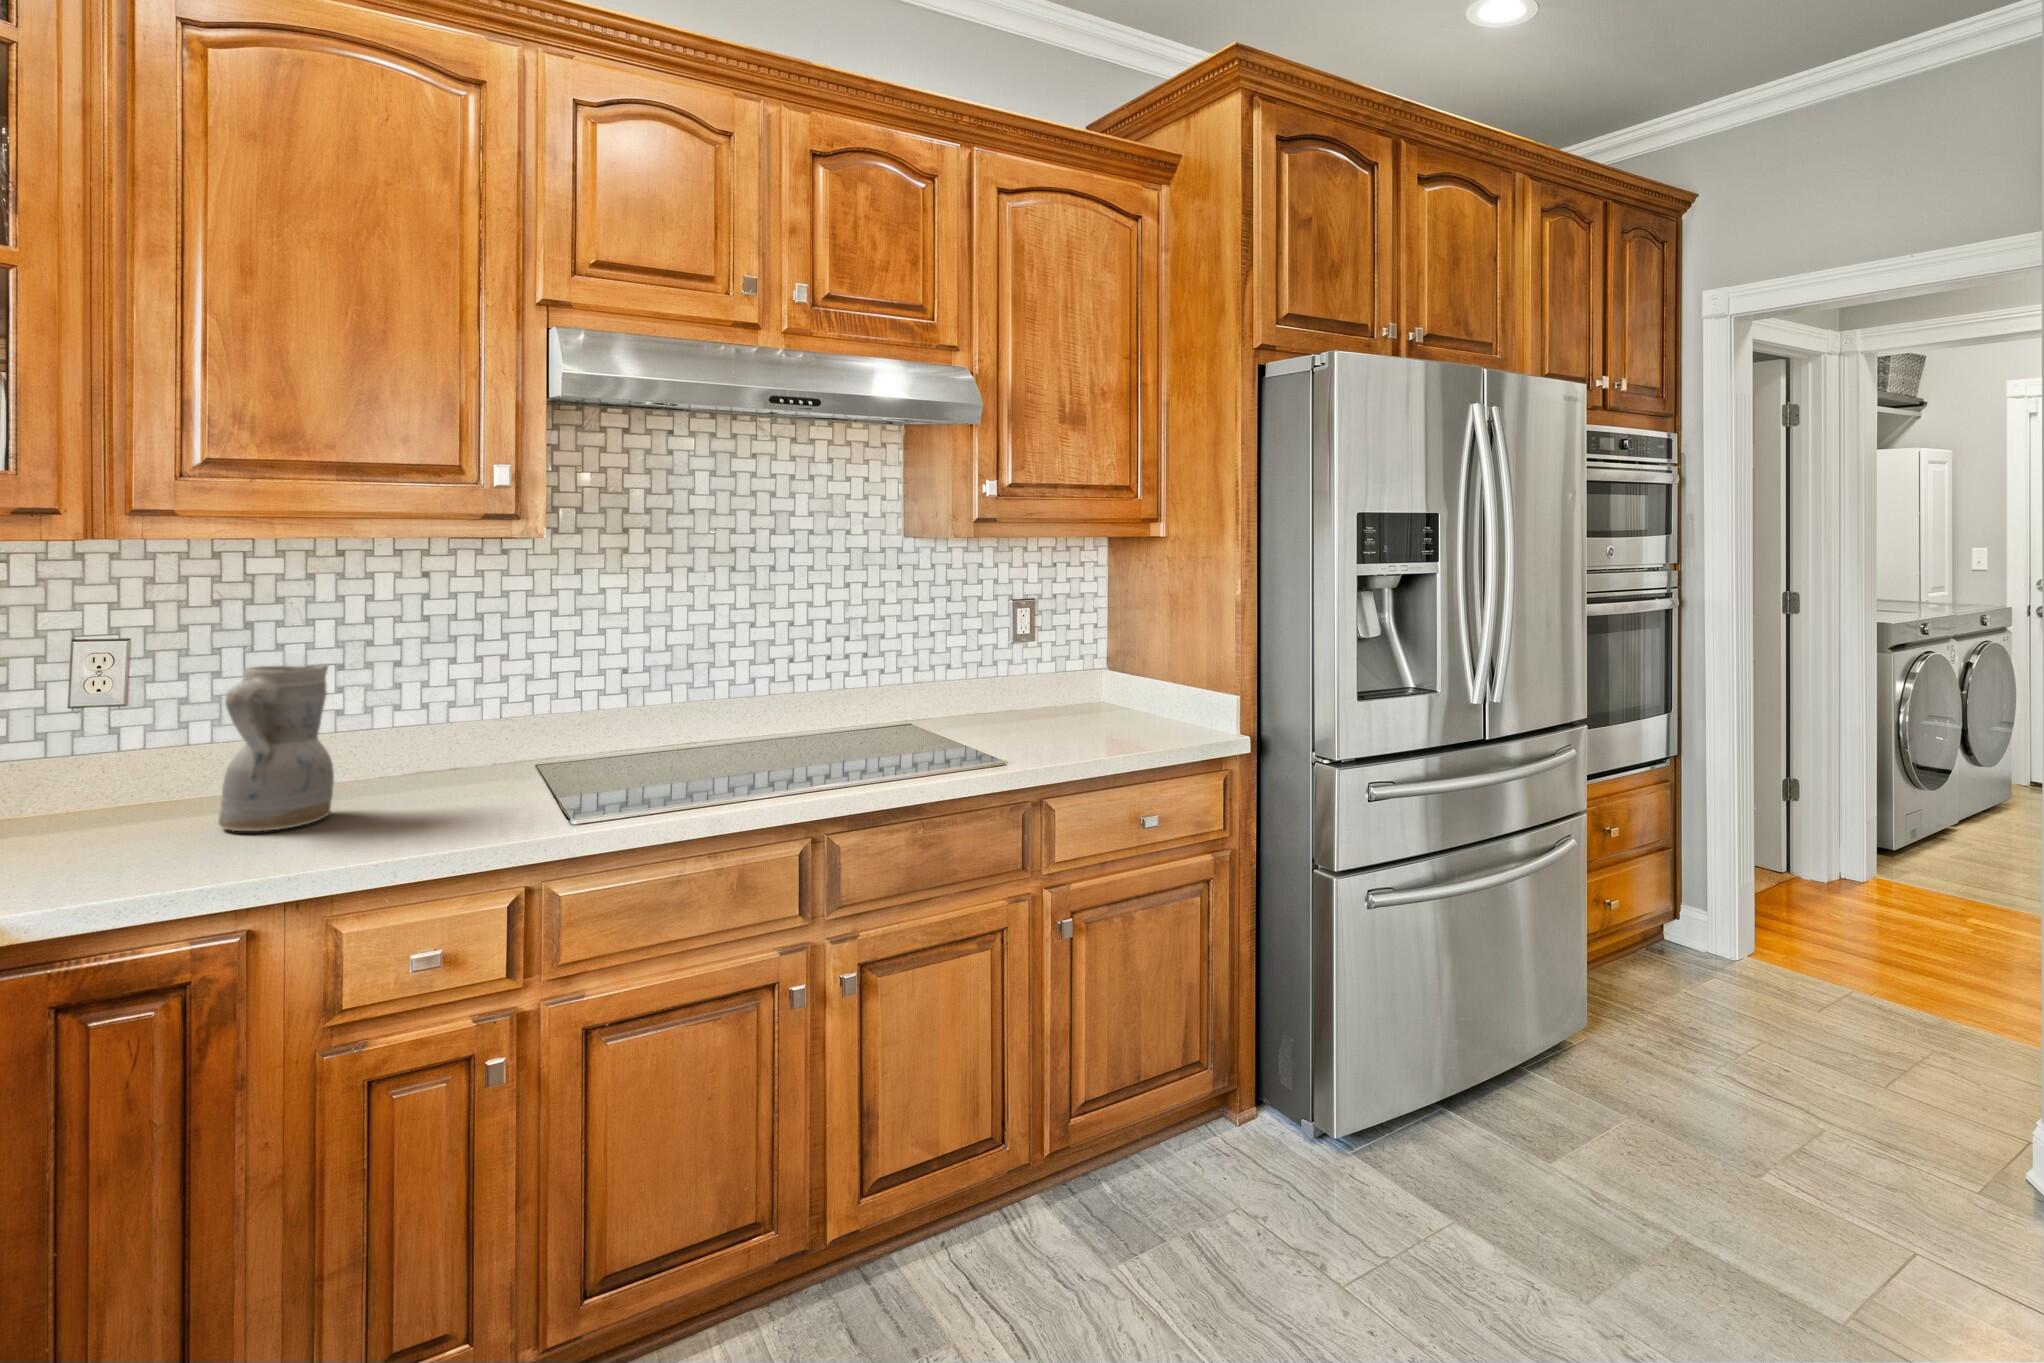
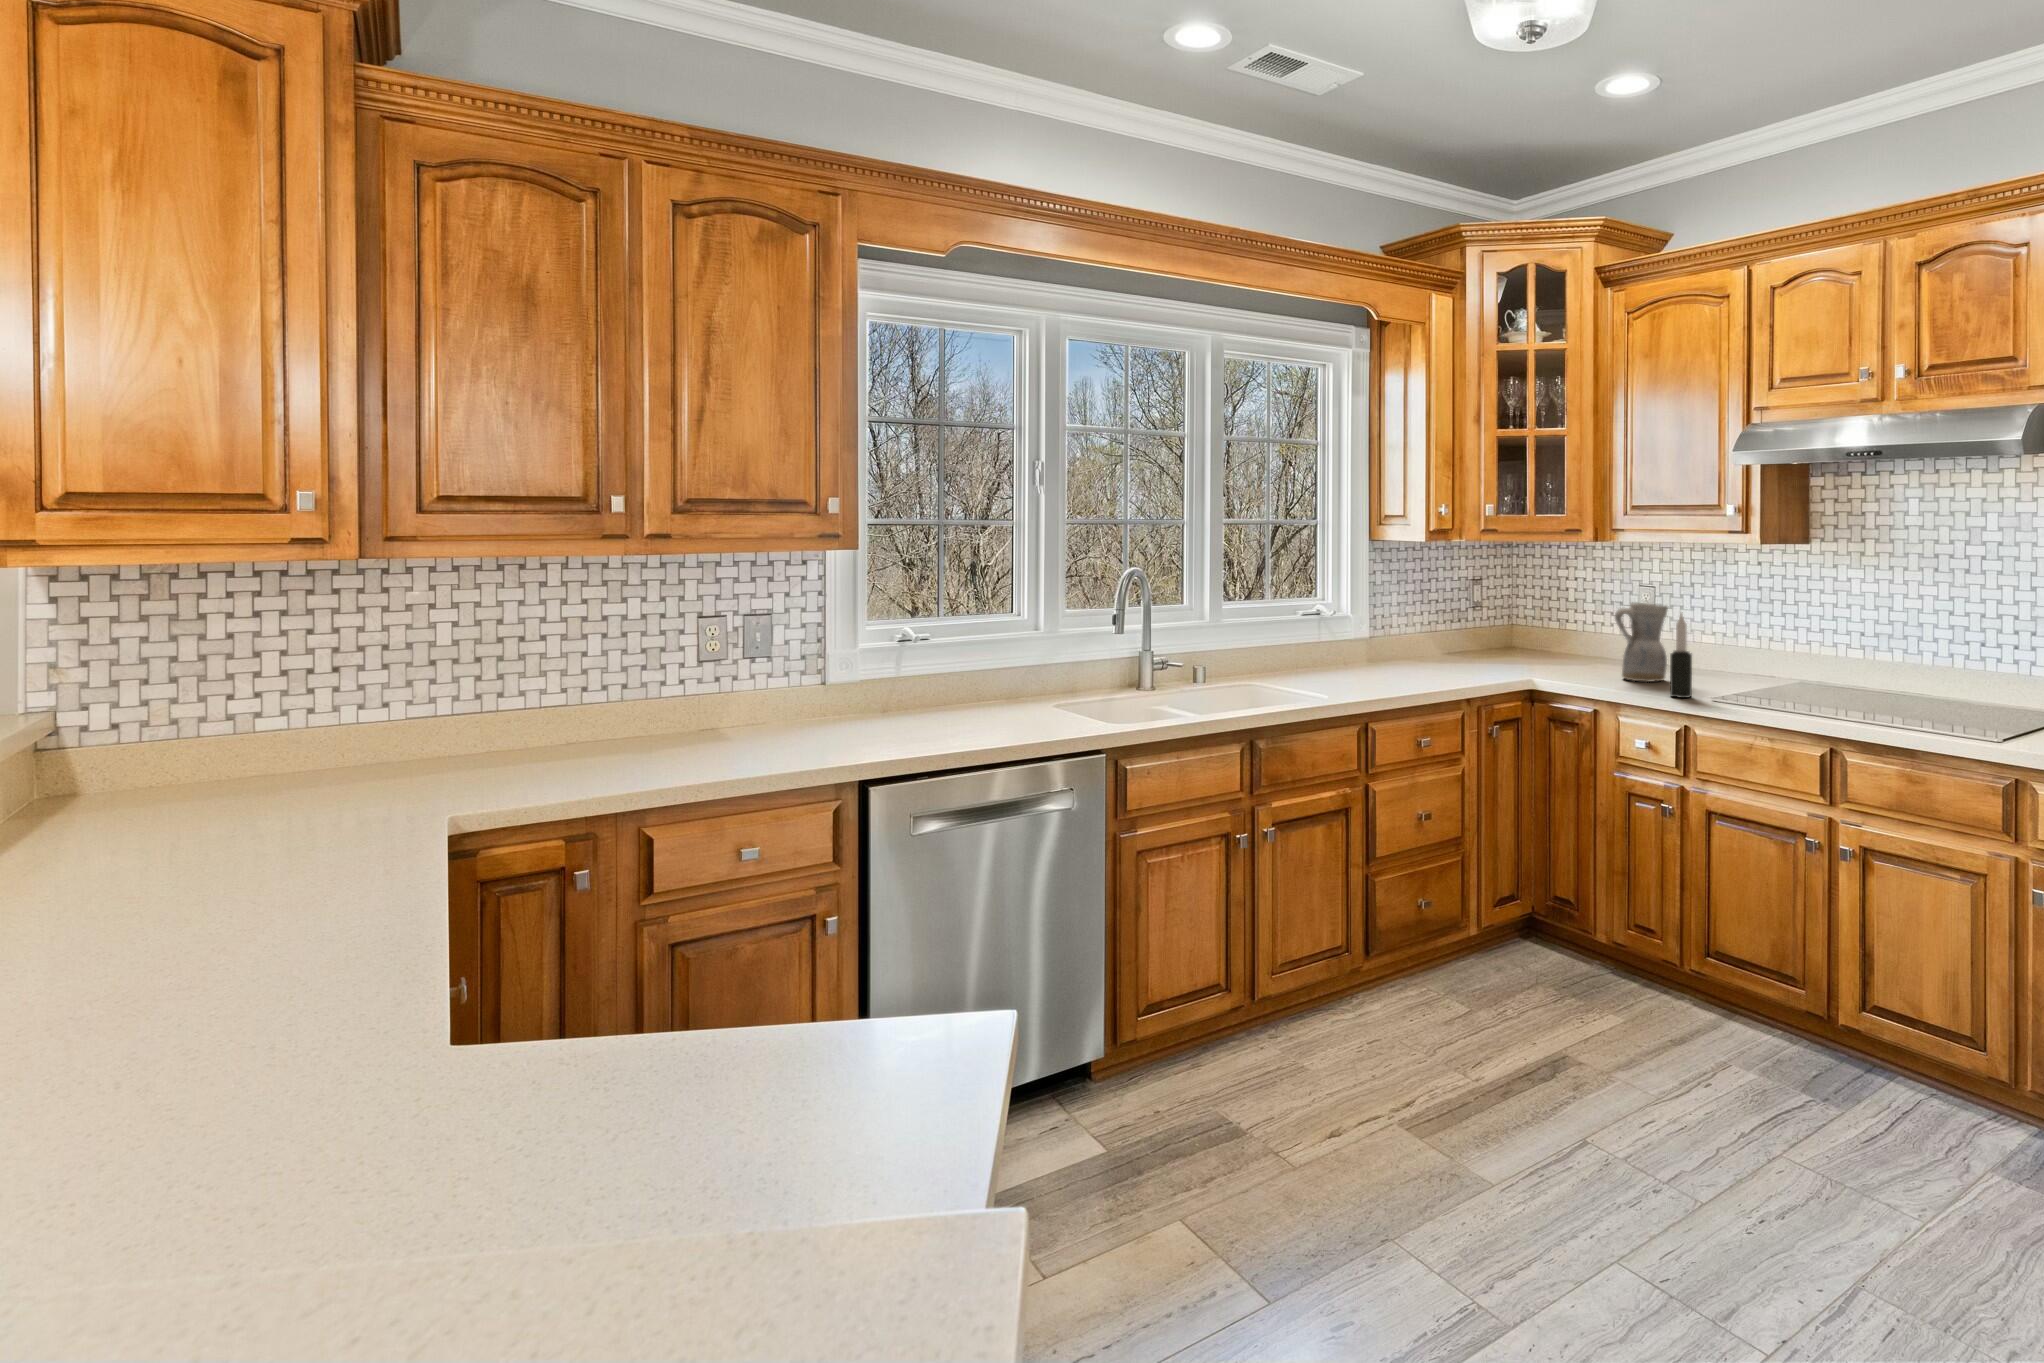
candle: none [483,671,524,833] -> present [1670,613,1692,698]

